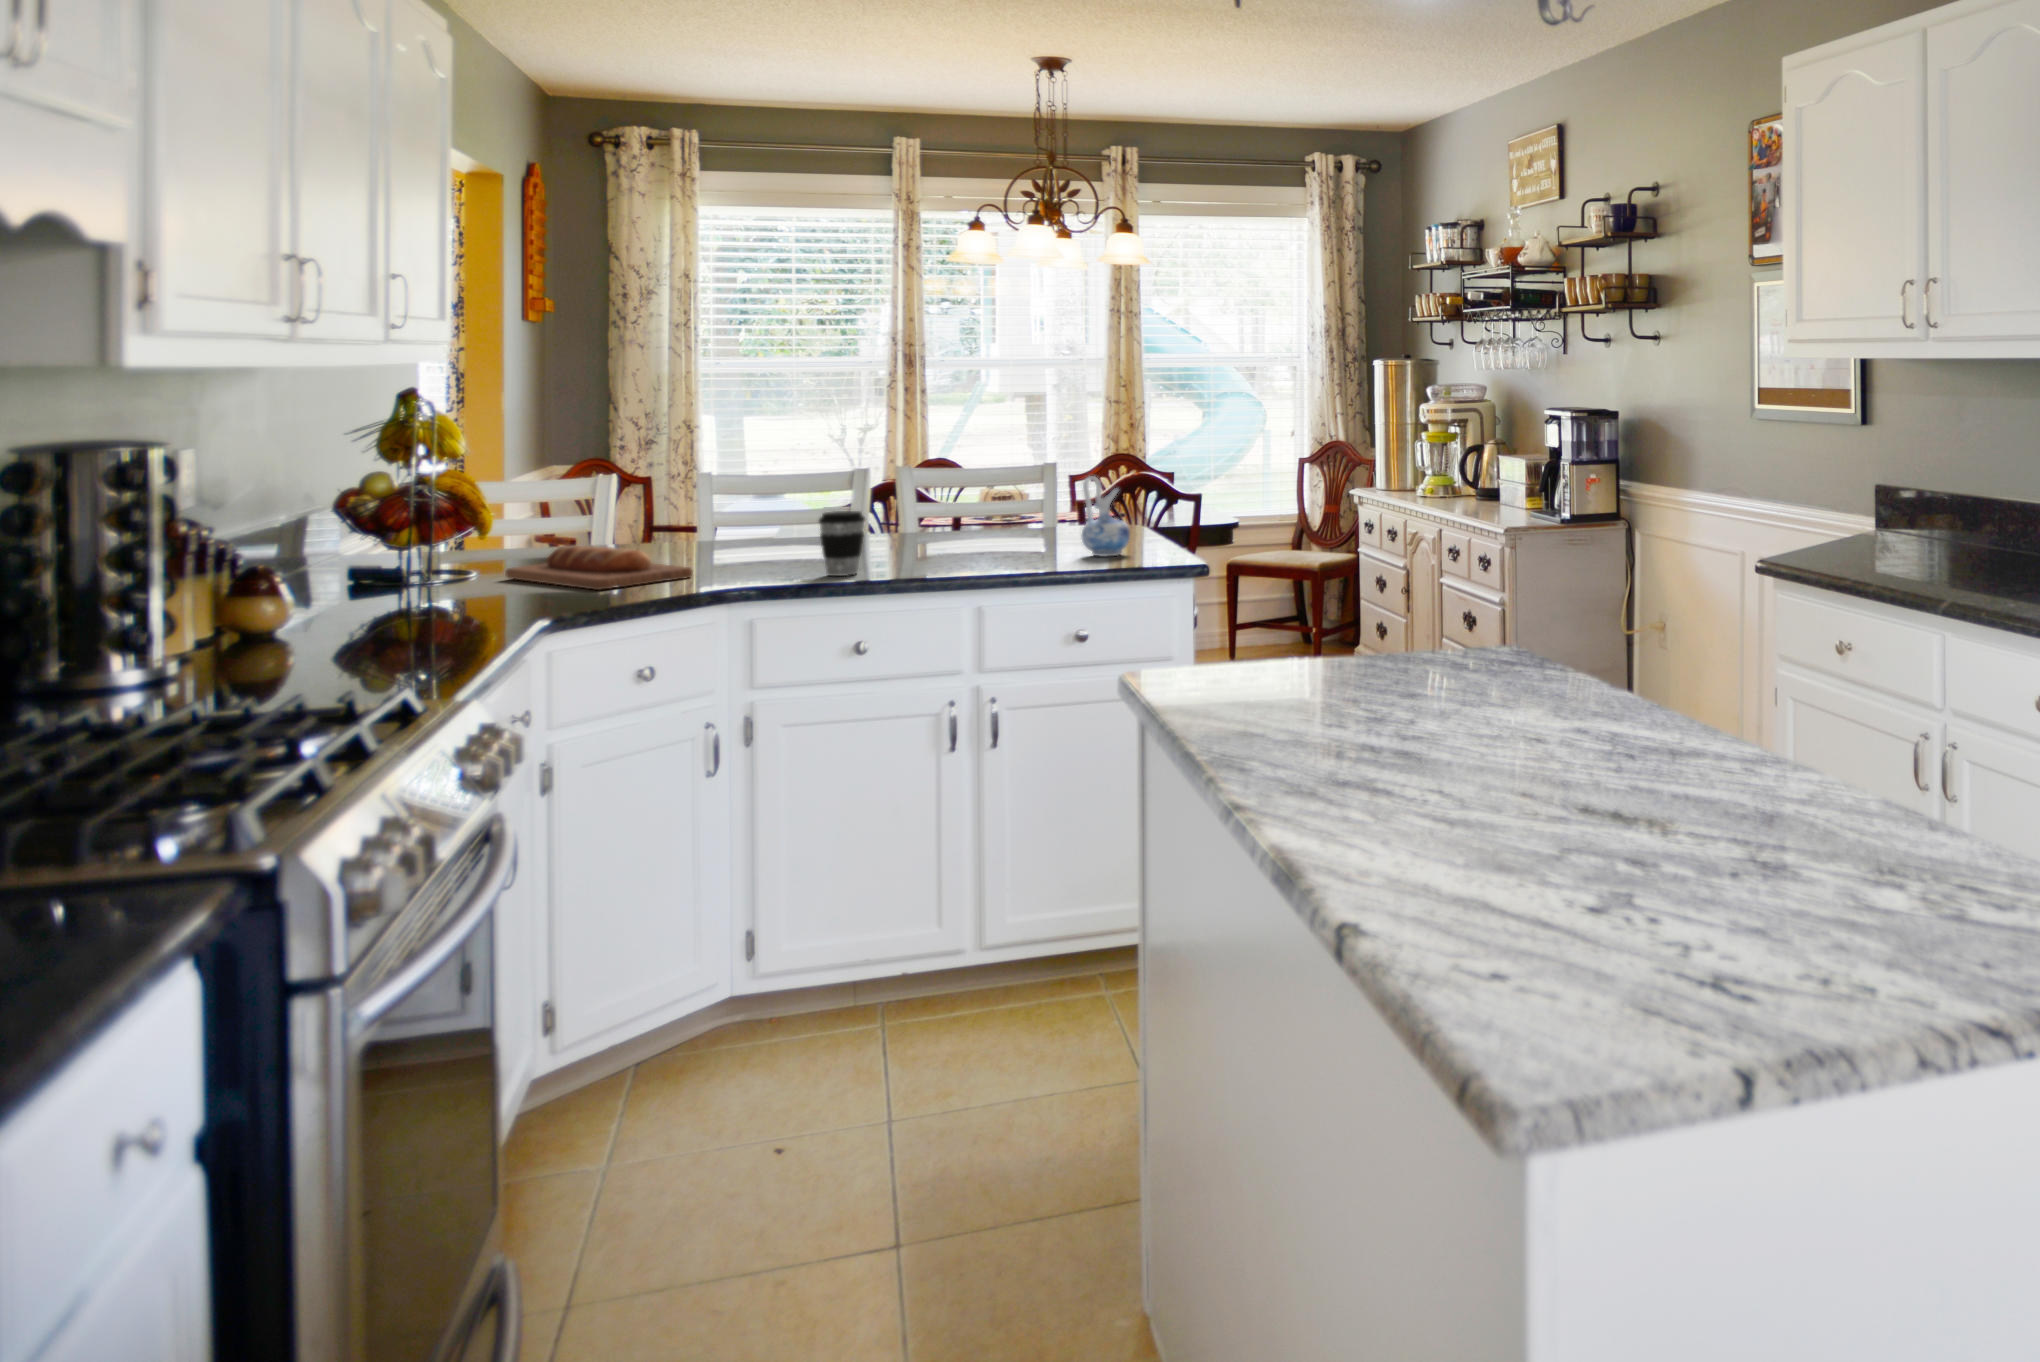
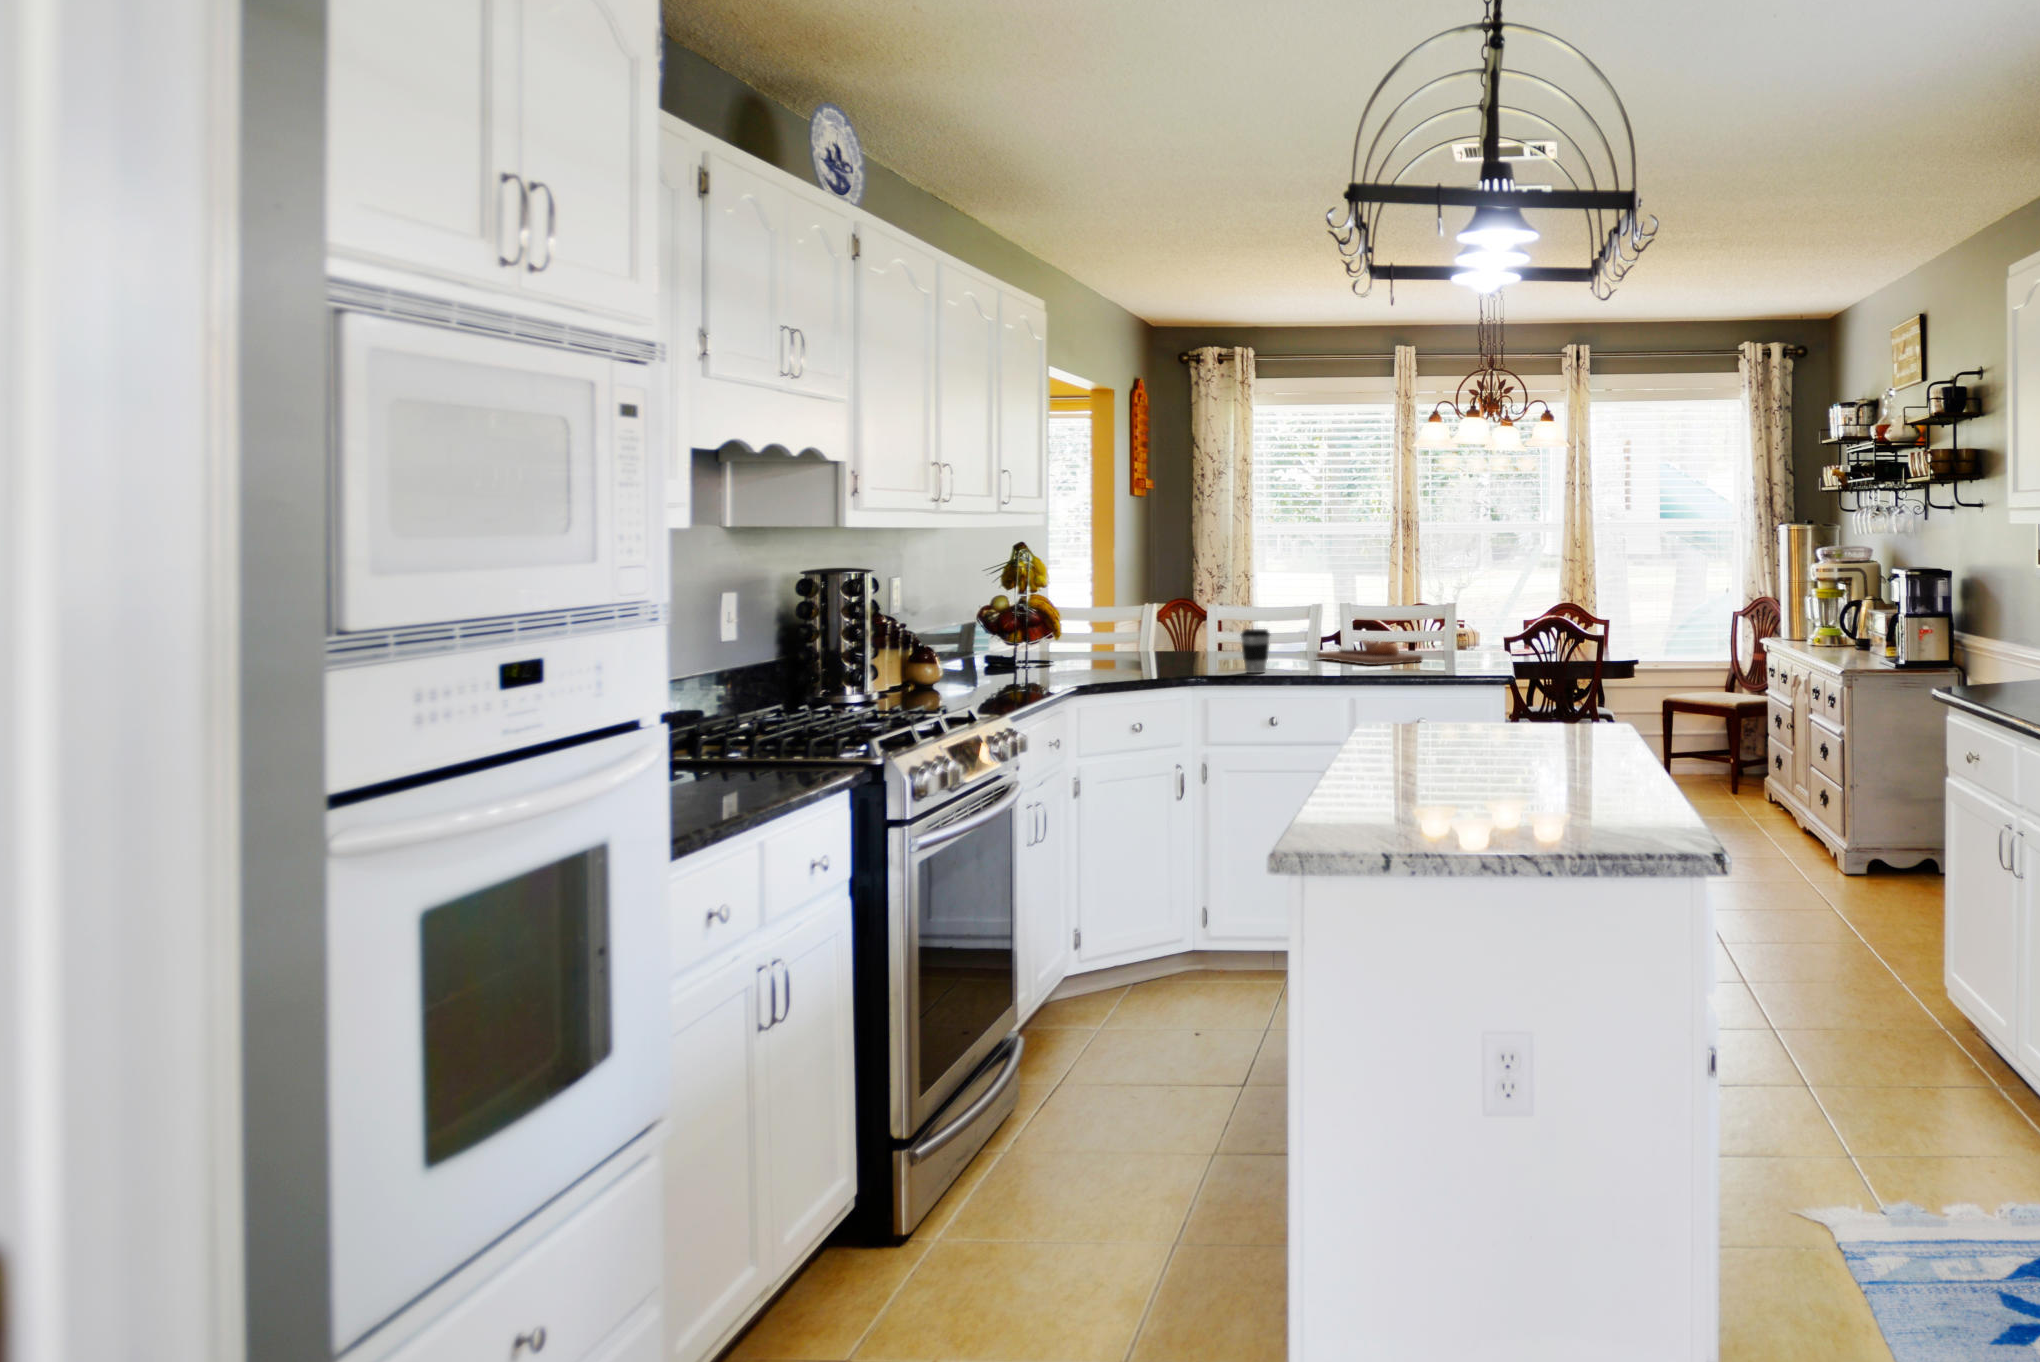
ceramic pitcher: present [1081,476,1130,556] -> none [1419,610,1454,669]
bread loaf: present [505,546,693,590] -> present [1317,640,1422,665]

